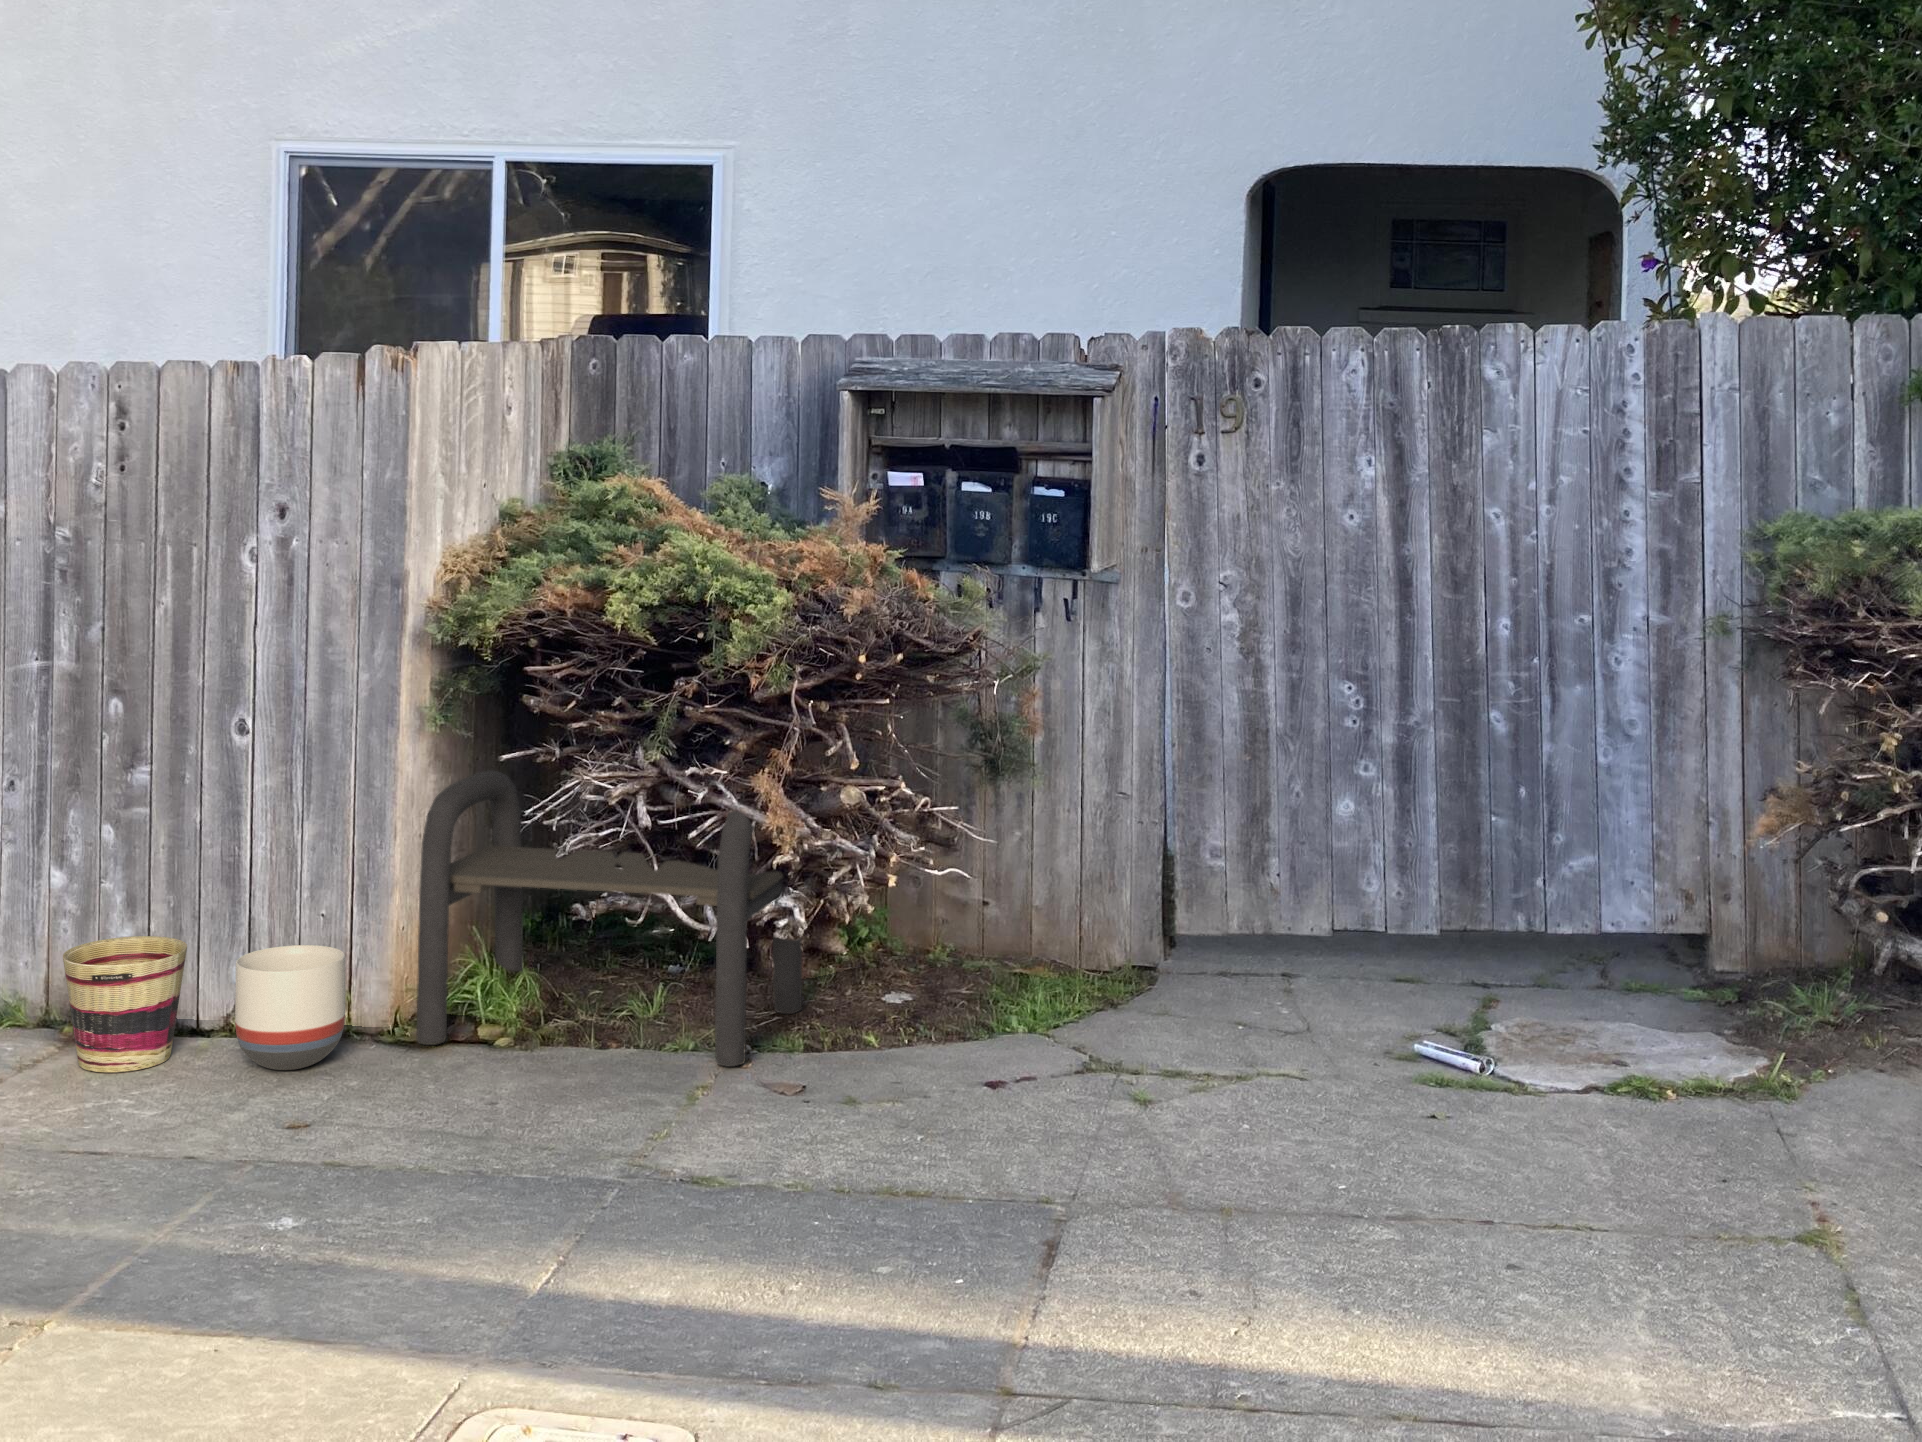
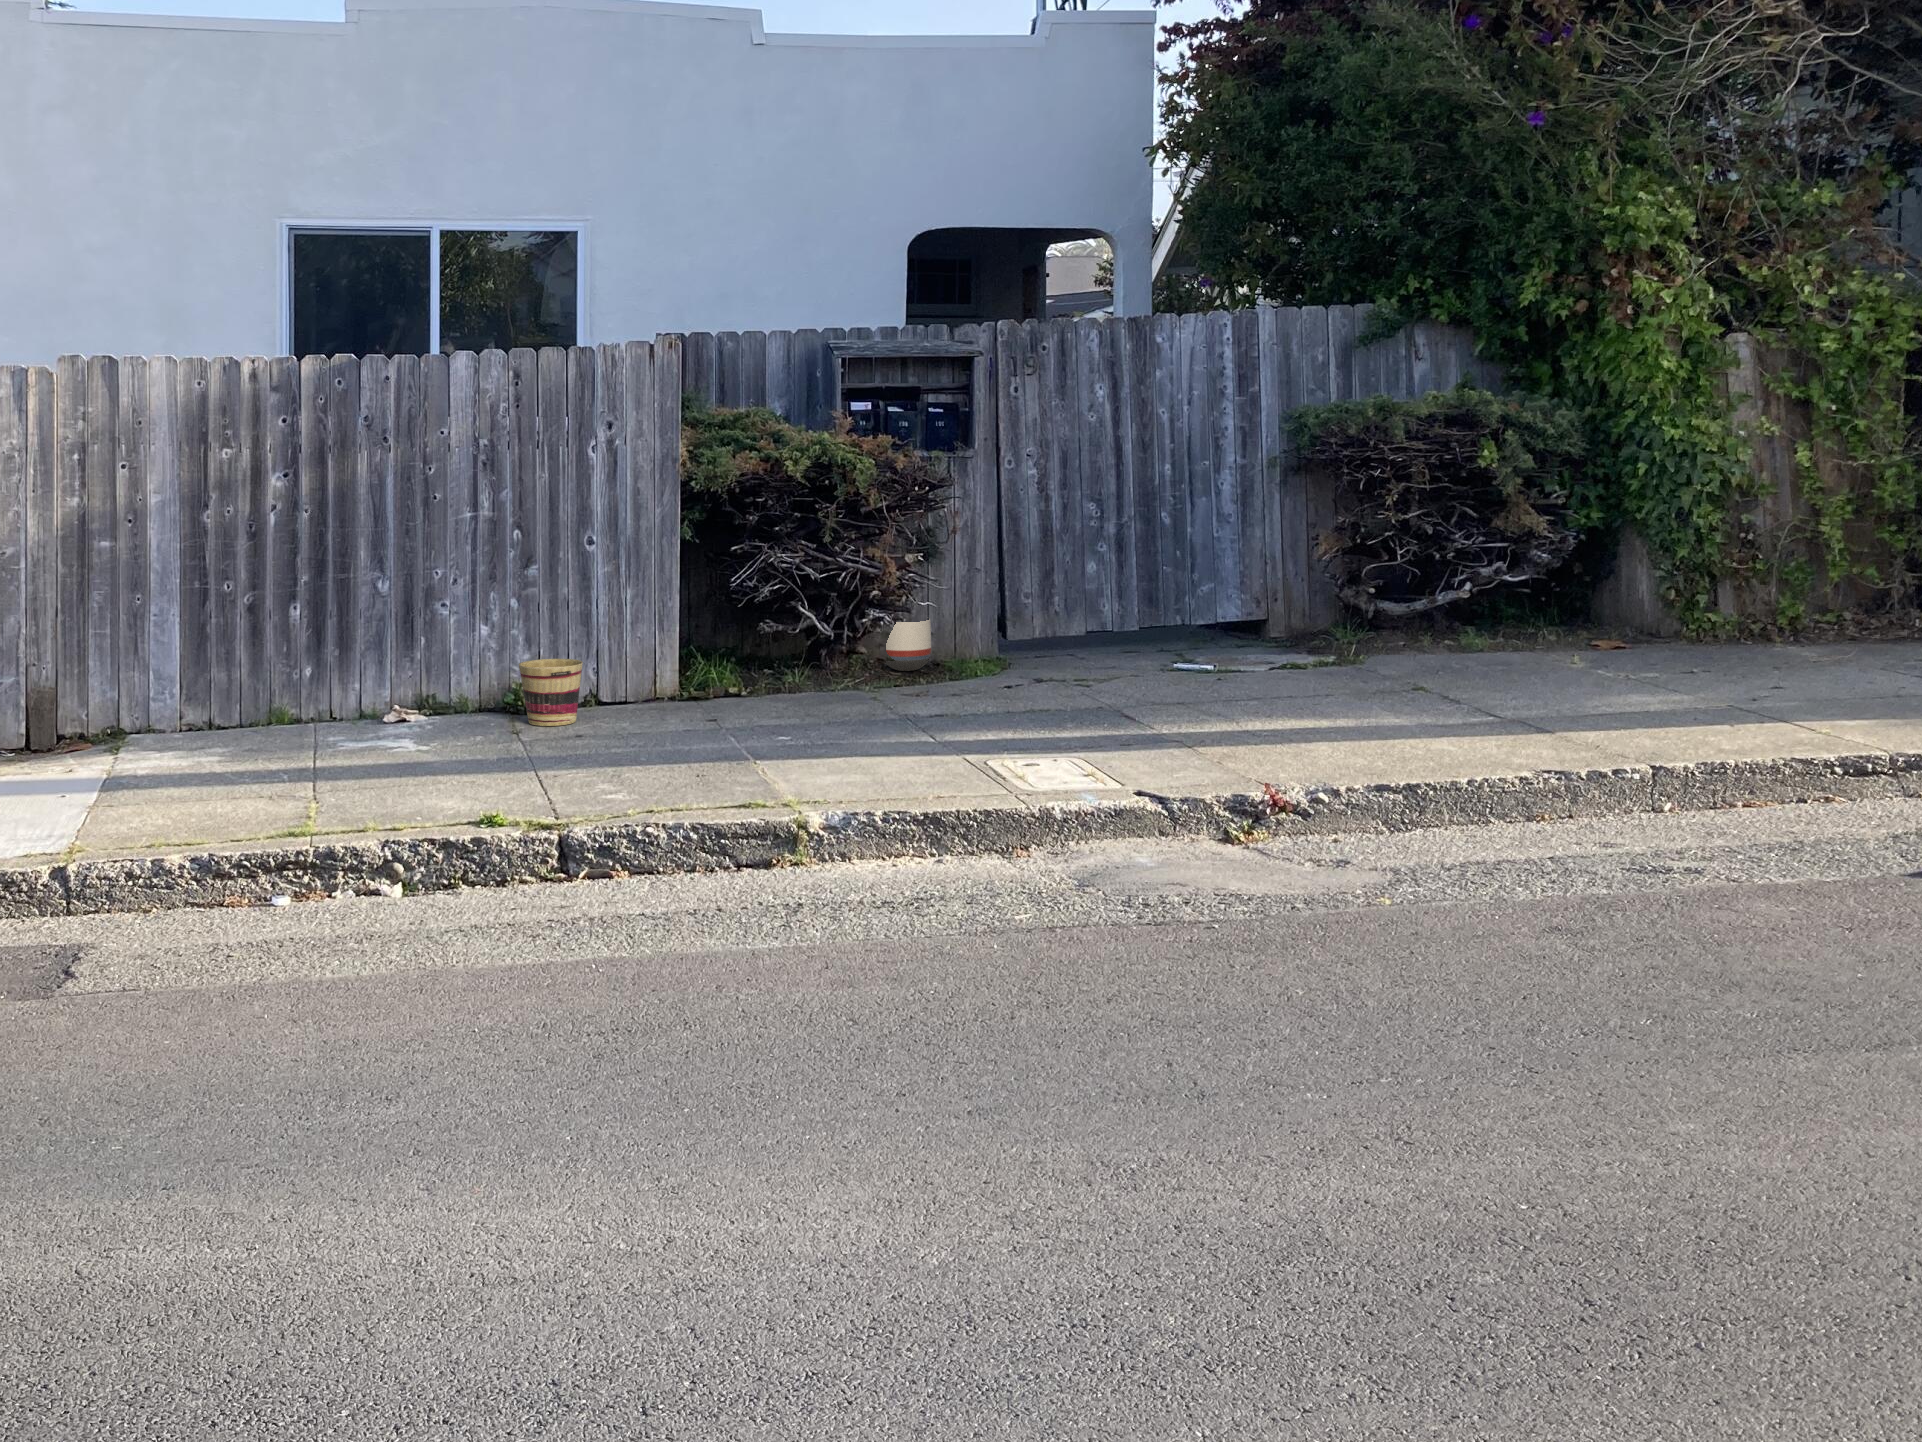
bench: present [417,770,802,1067] -> none [680,560,873,706]
planter: present [235,945,345,1070] -> present [886,618,931,671]

